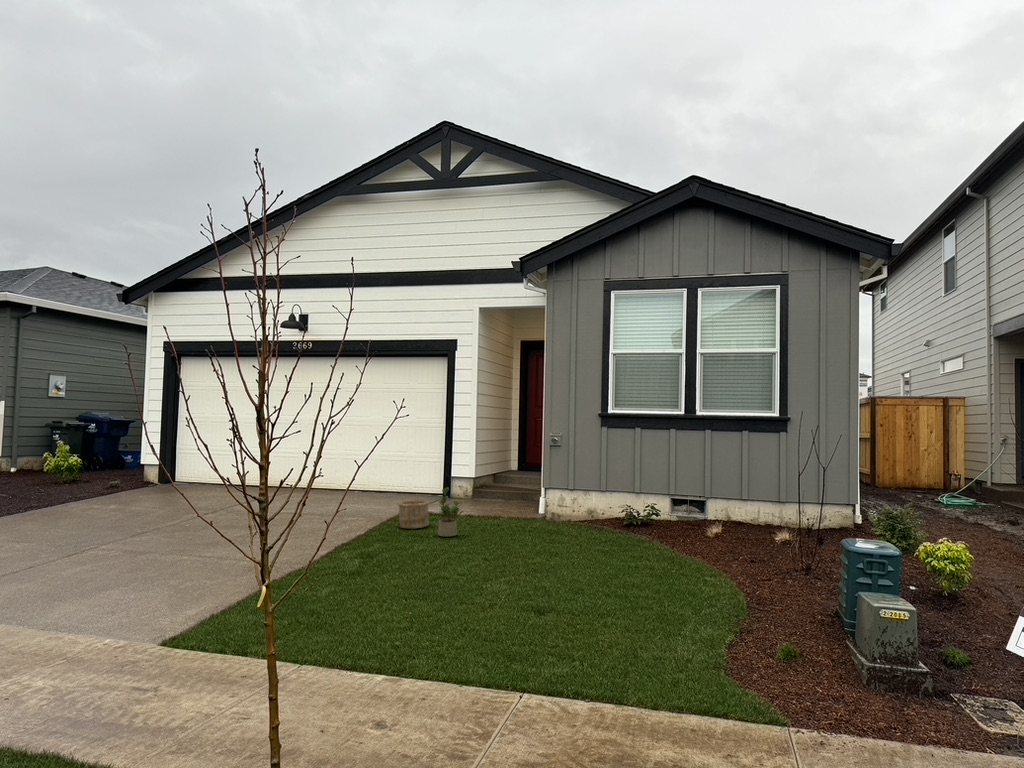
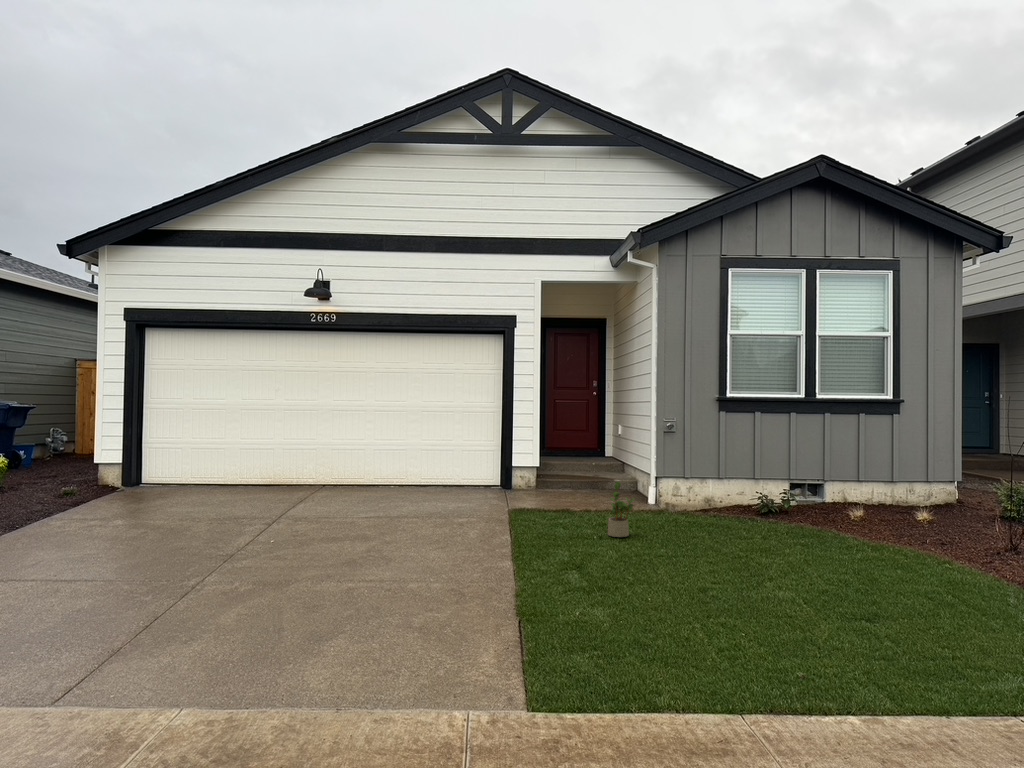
wooden bucket: present [398,500,429,528] -> none [541,497,577,530]

